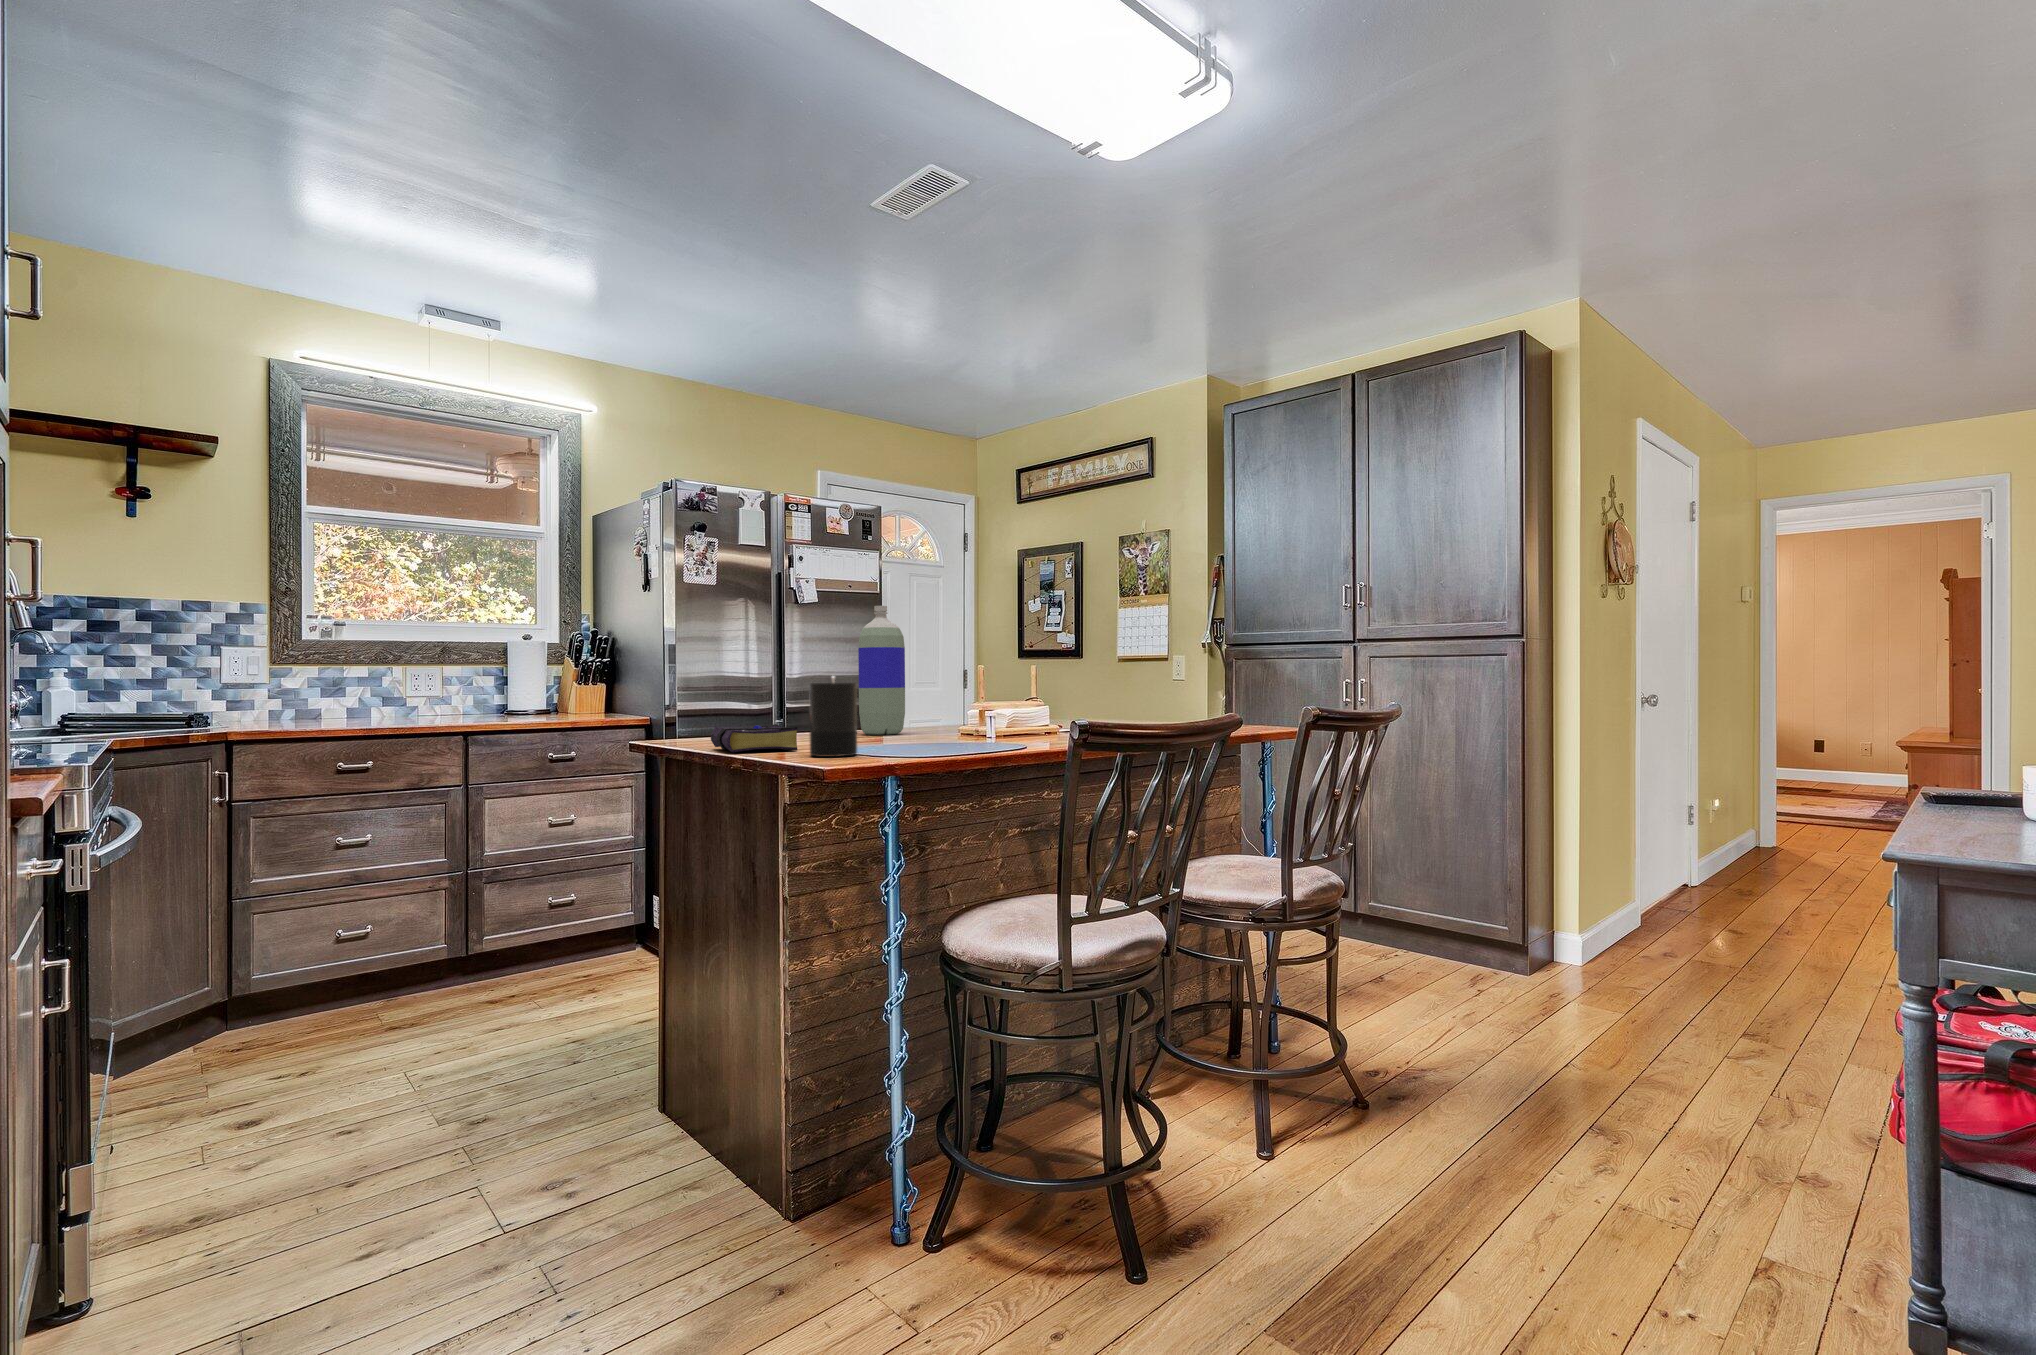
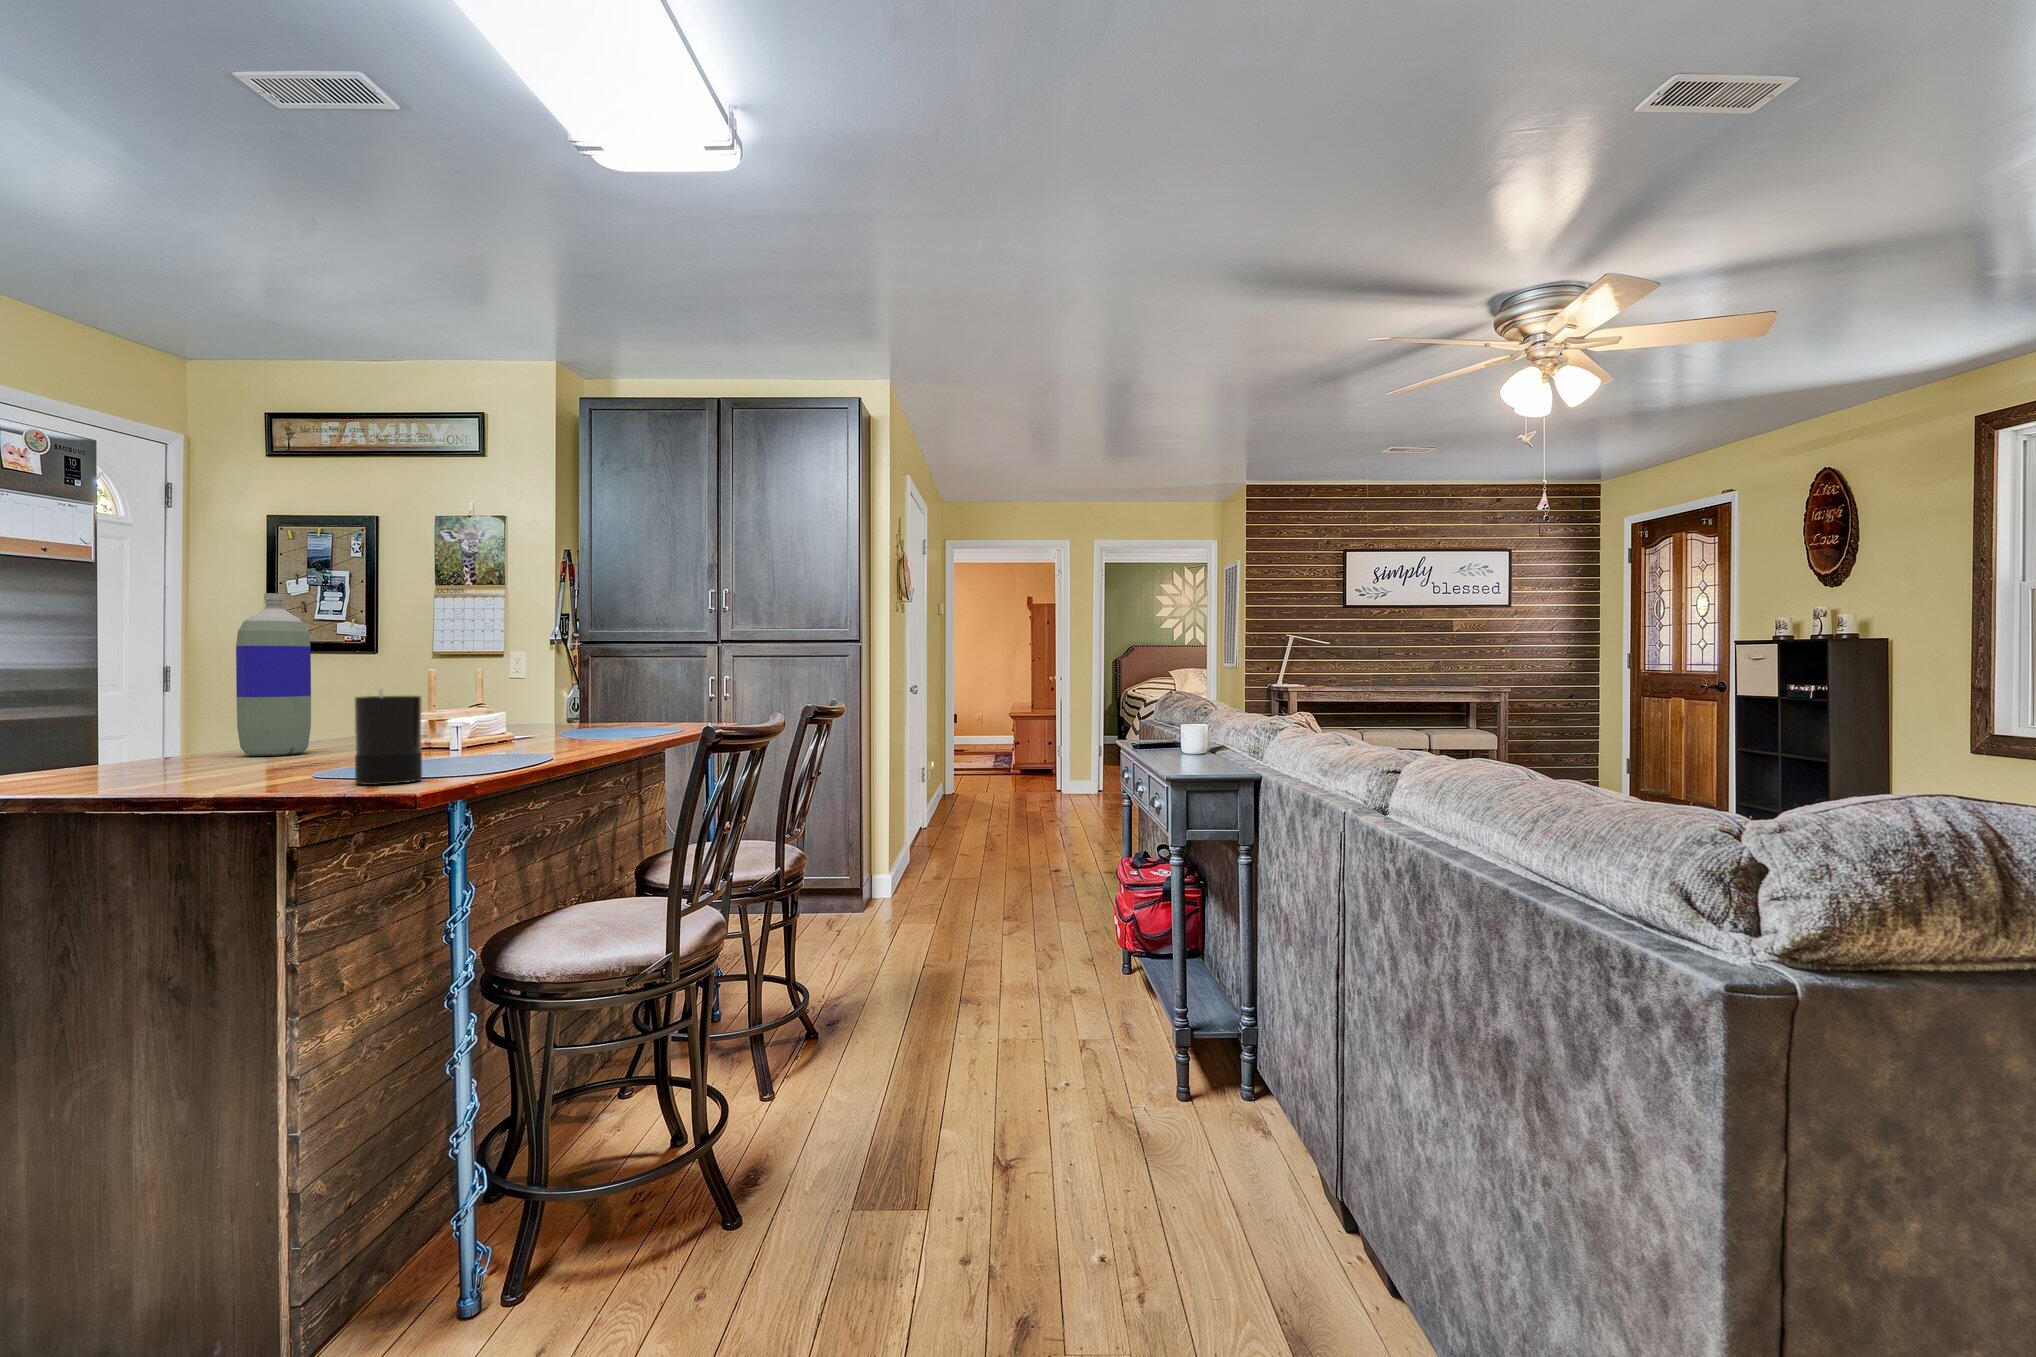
book: present [711,724,798,752] -> none [109,749,293,790]

